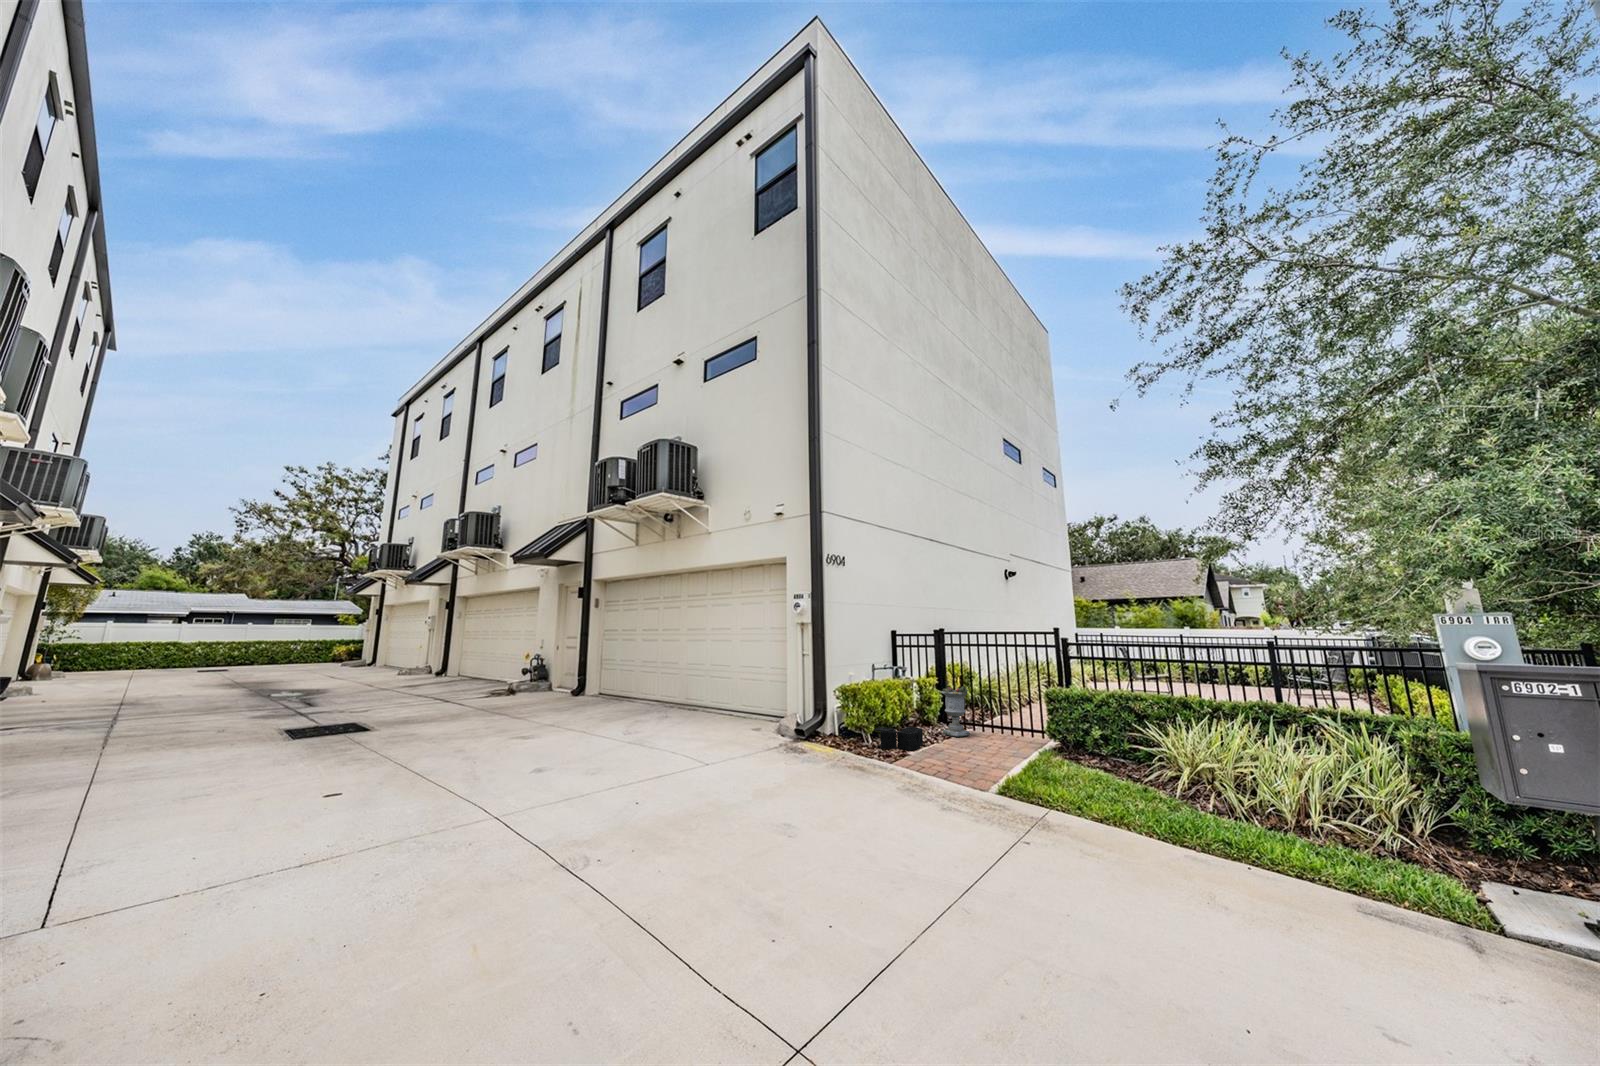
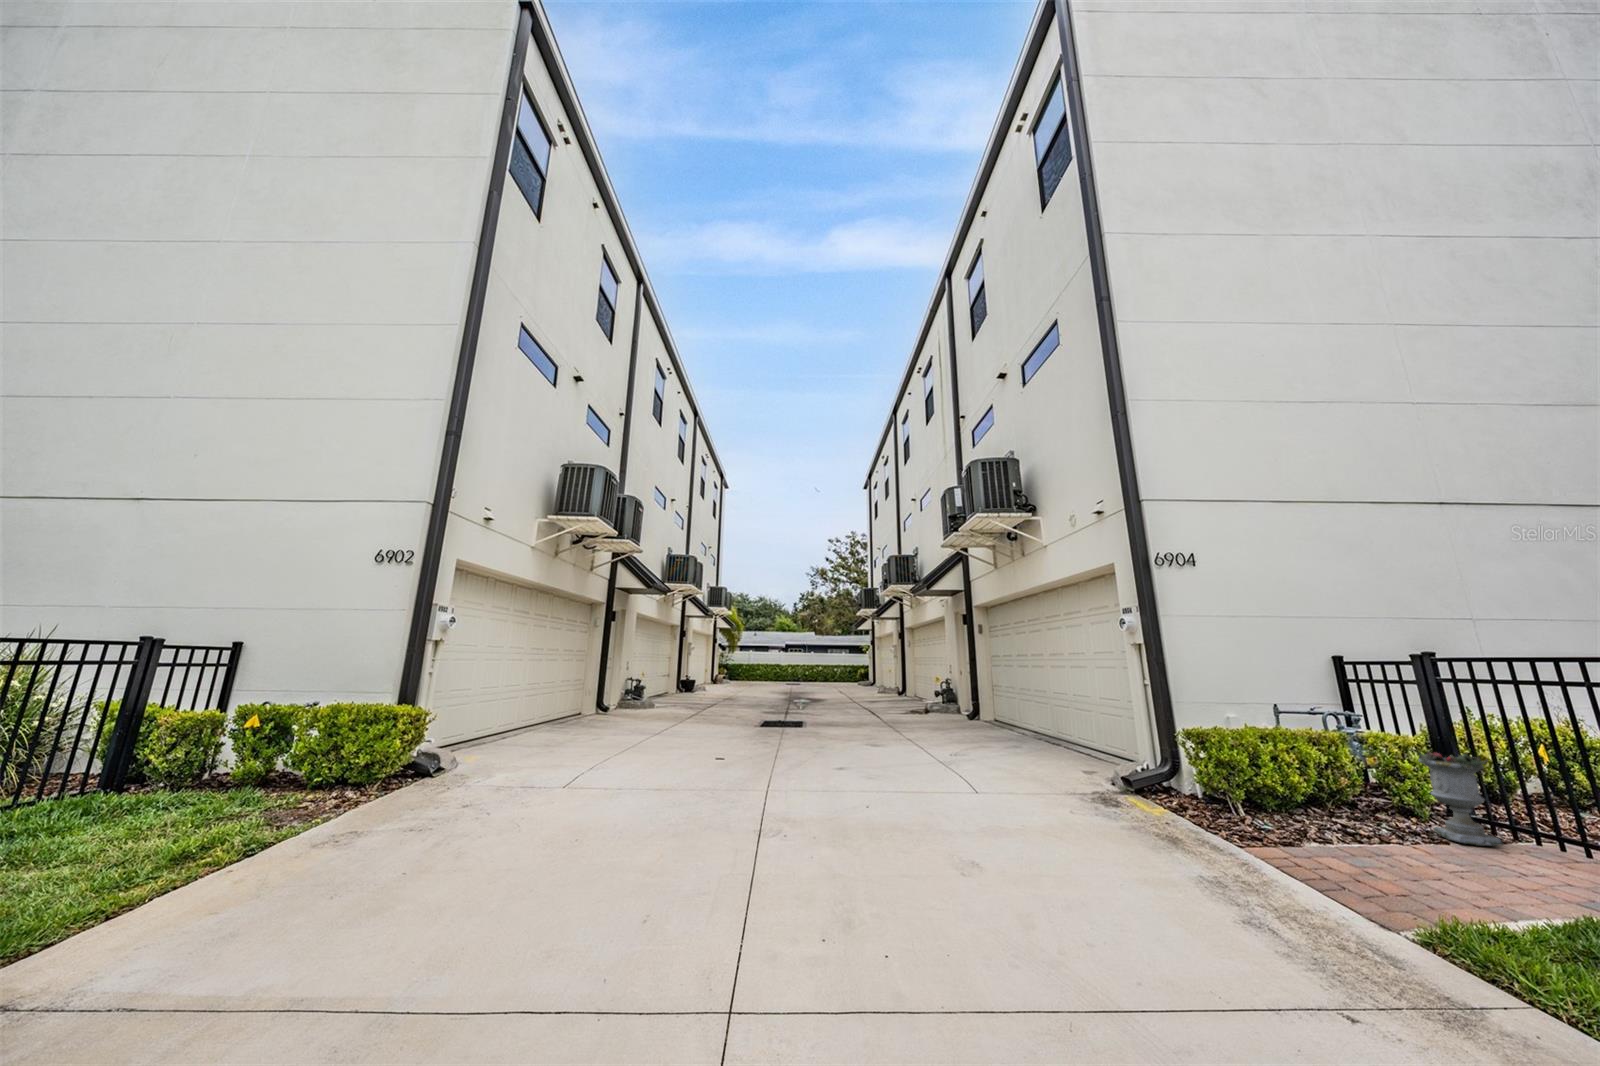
storage bin: present [874,727,923,750] -> none [1242,797,1354,842]

